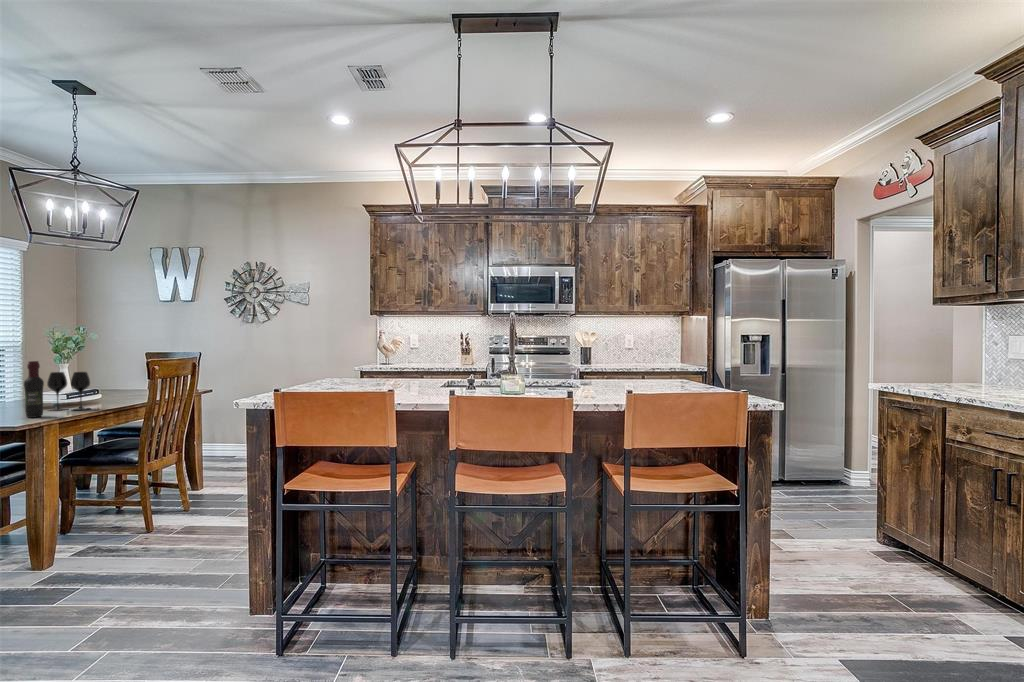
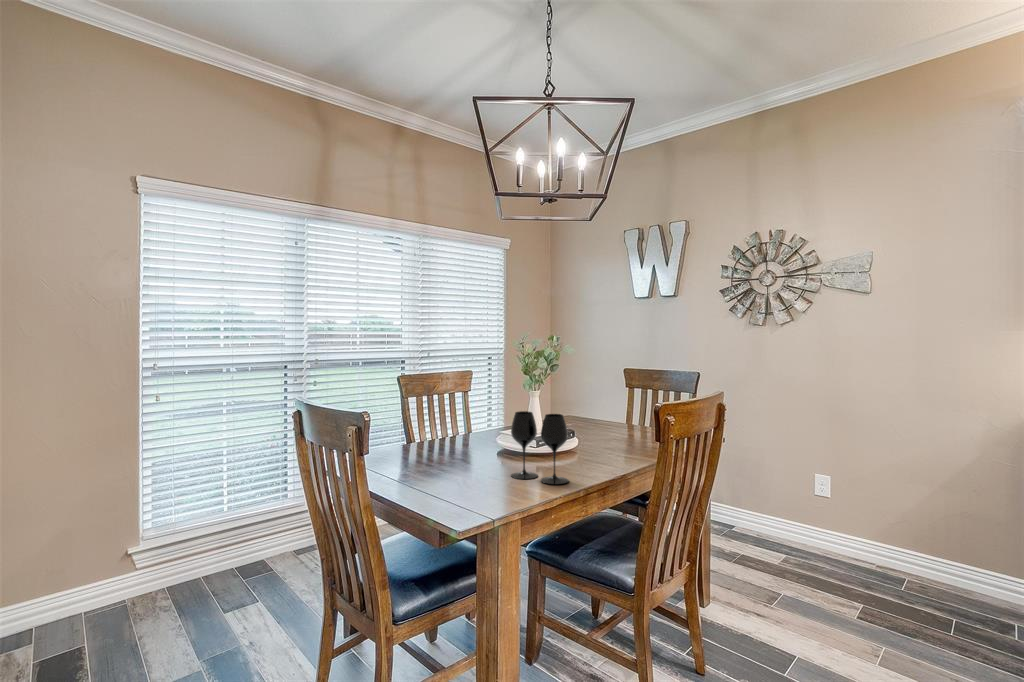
wine bottle: present [24,361,44,418] -> none [476,398,502,501]

